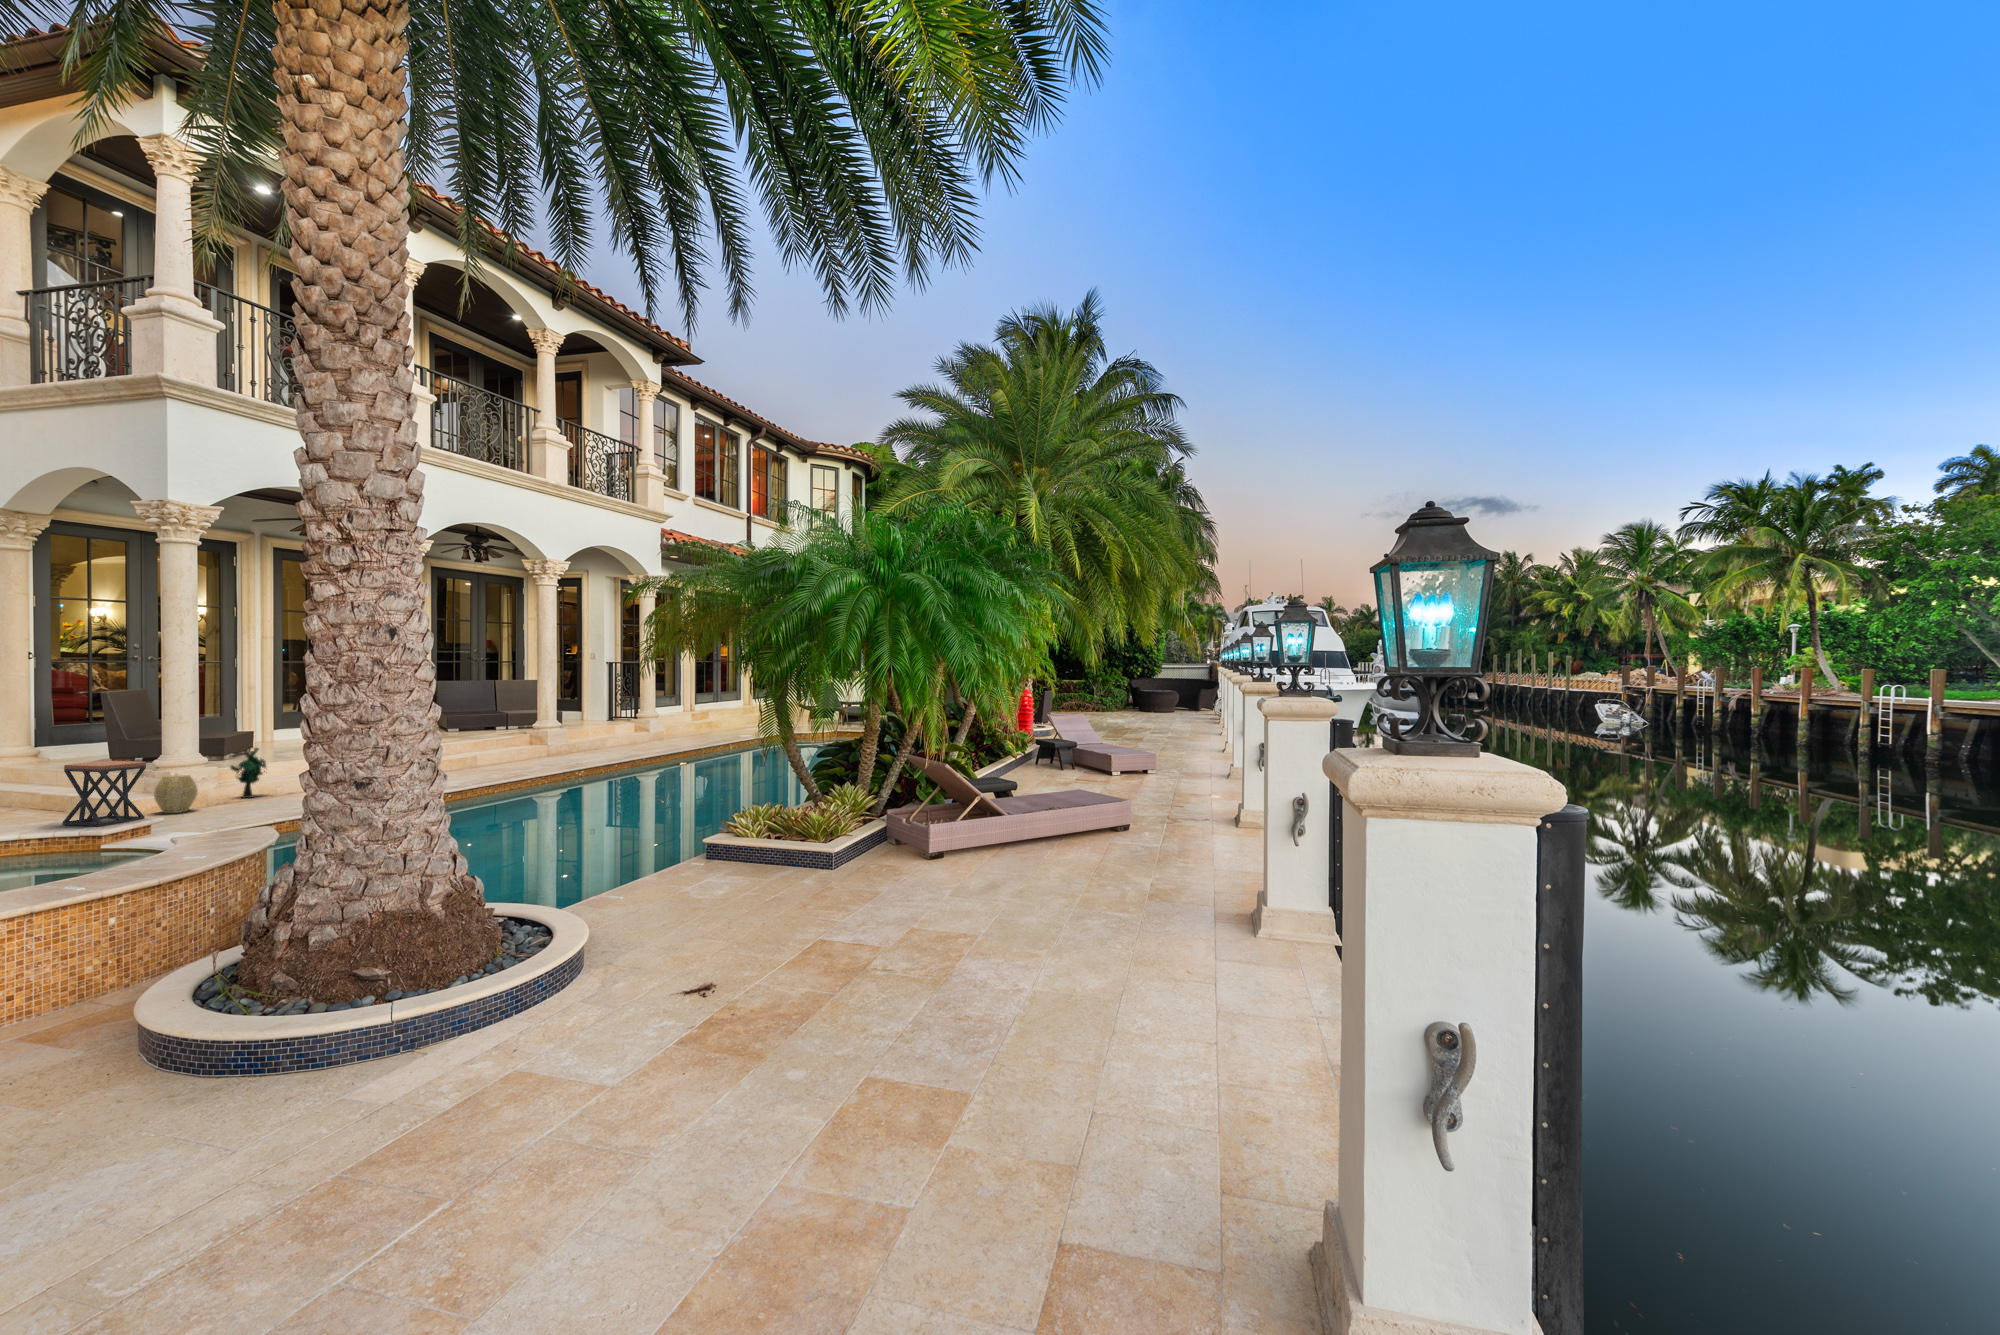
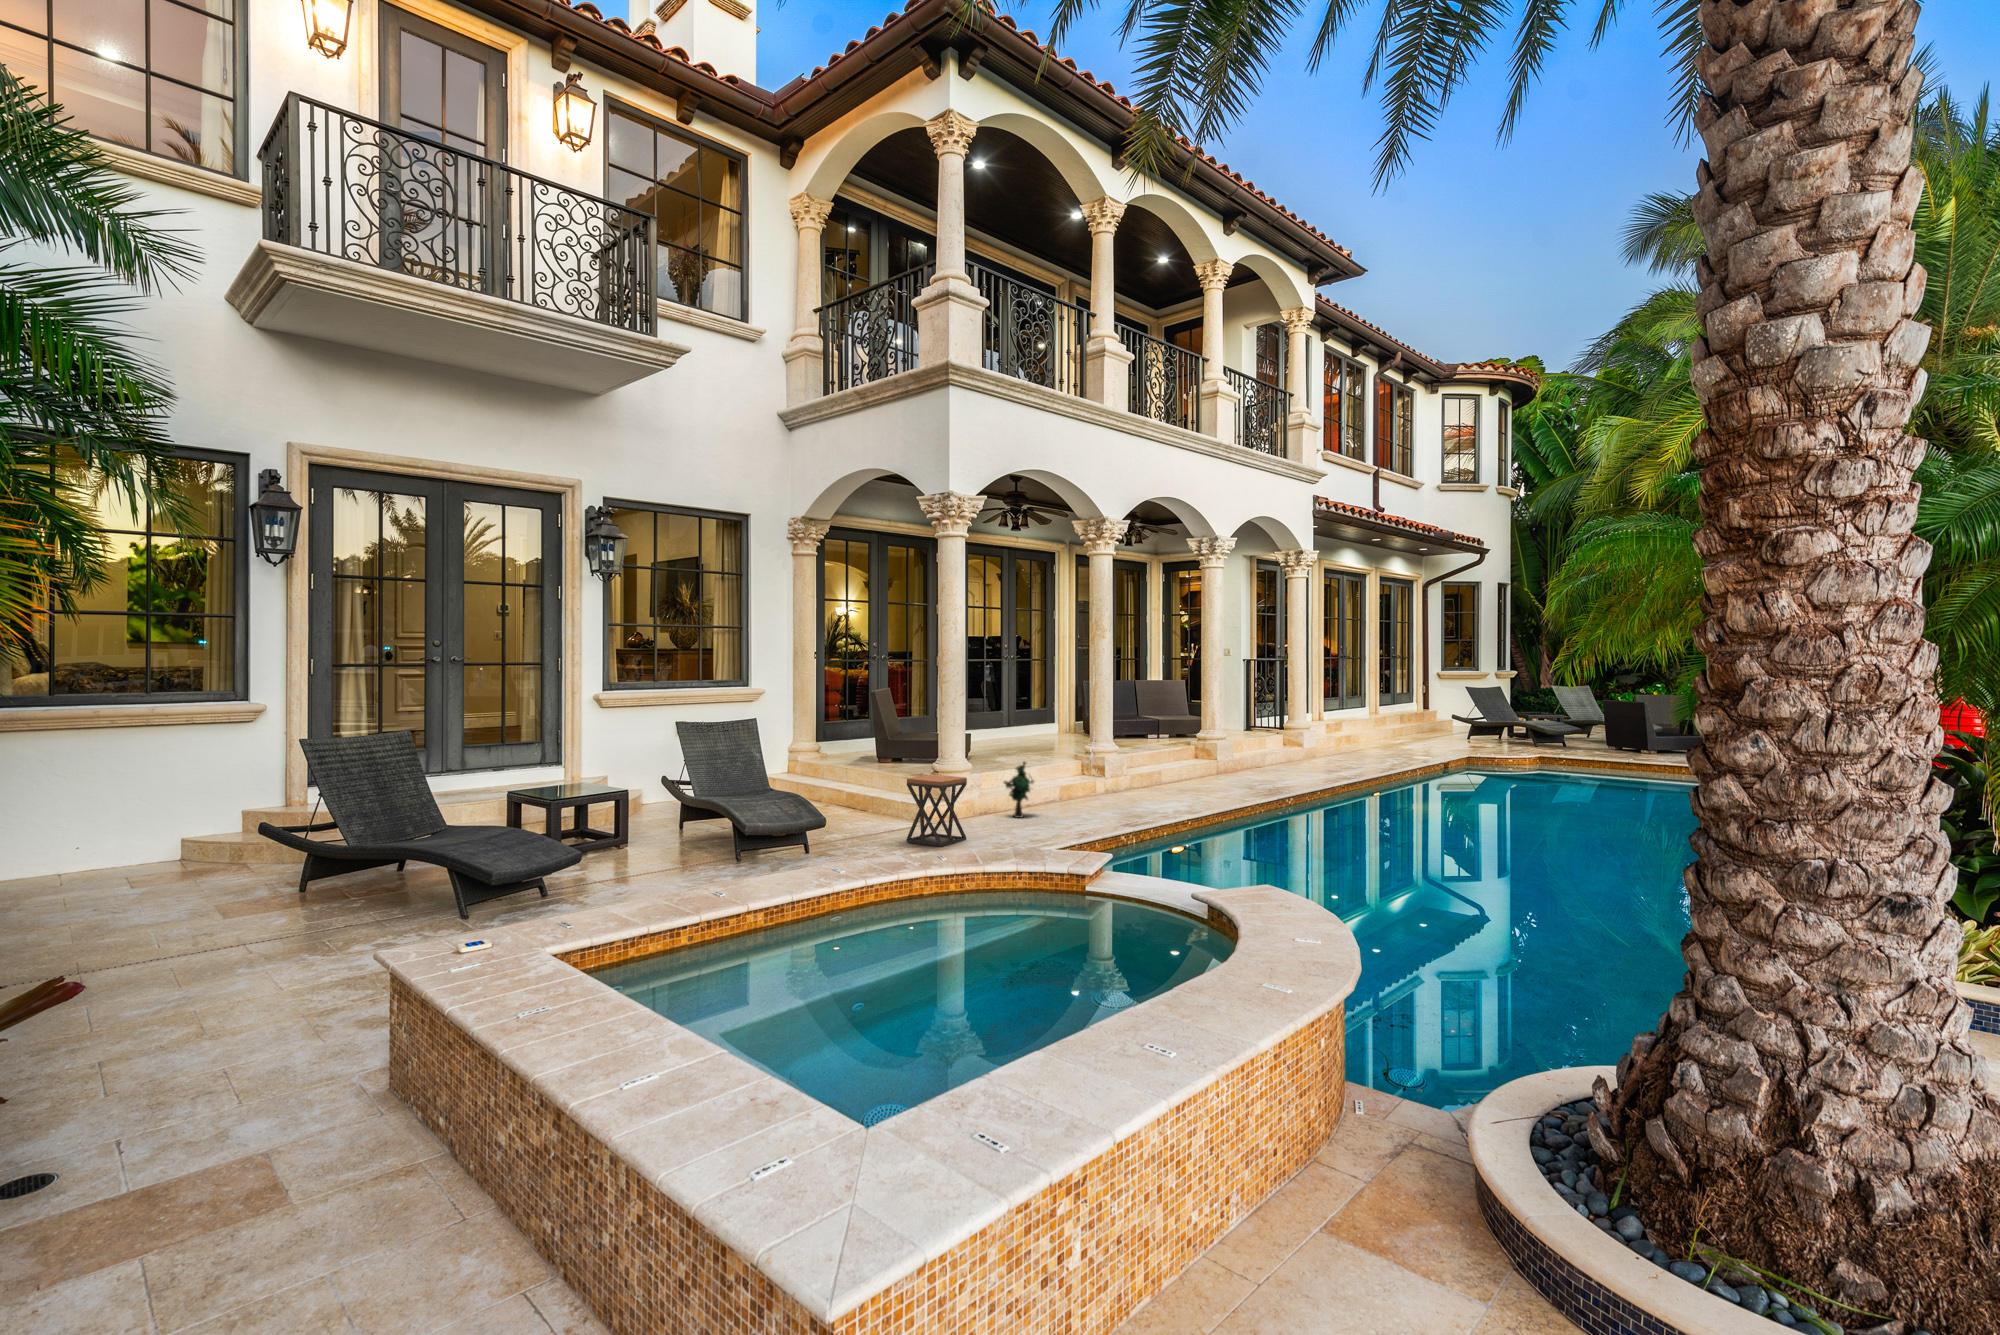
woven basket: present [154,774,198,813] -> none [964,790,999,834]

